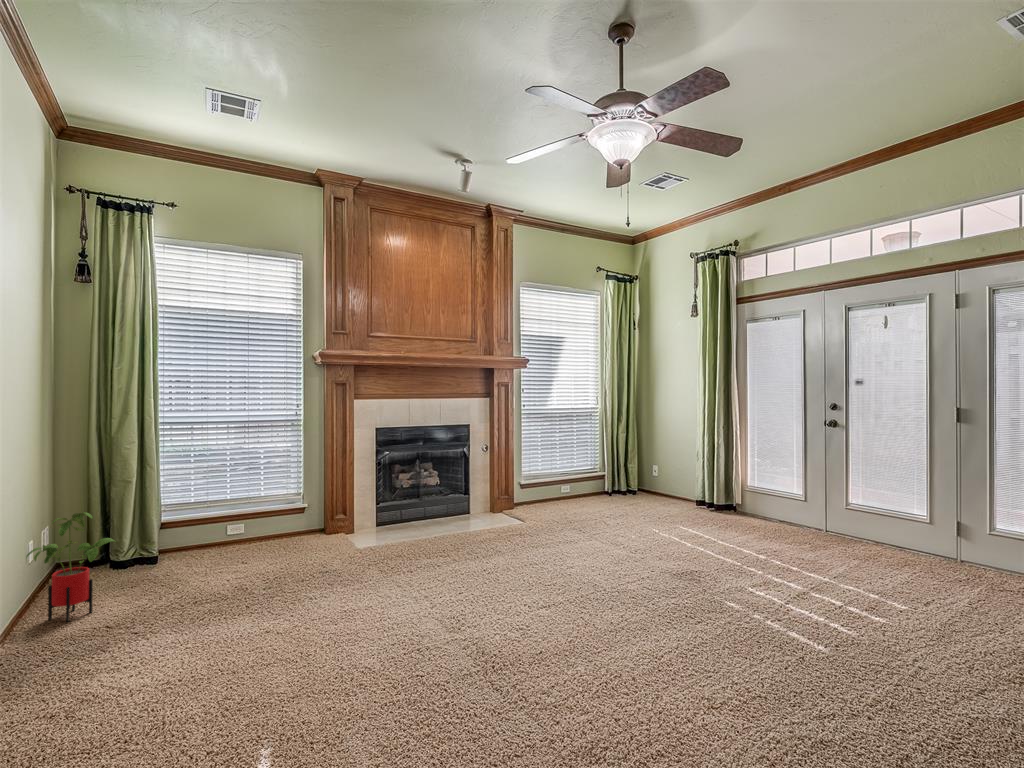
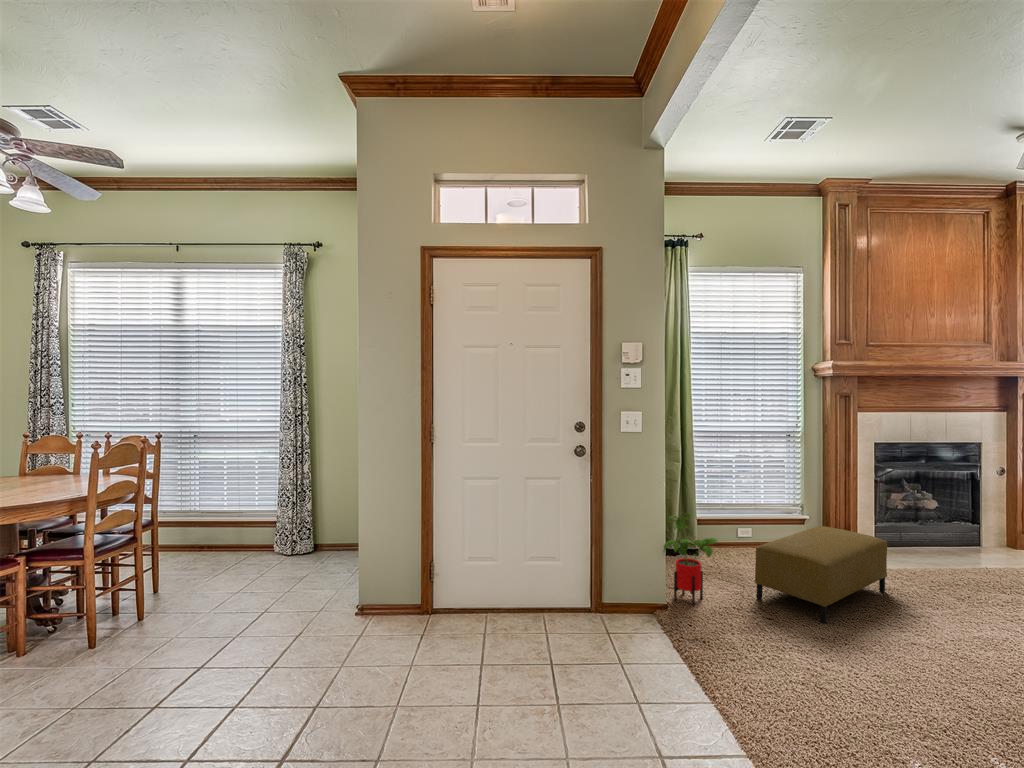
ottoman: none [165,512,329,614] -> present [755,526,887,623]

